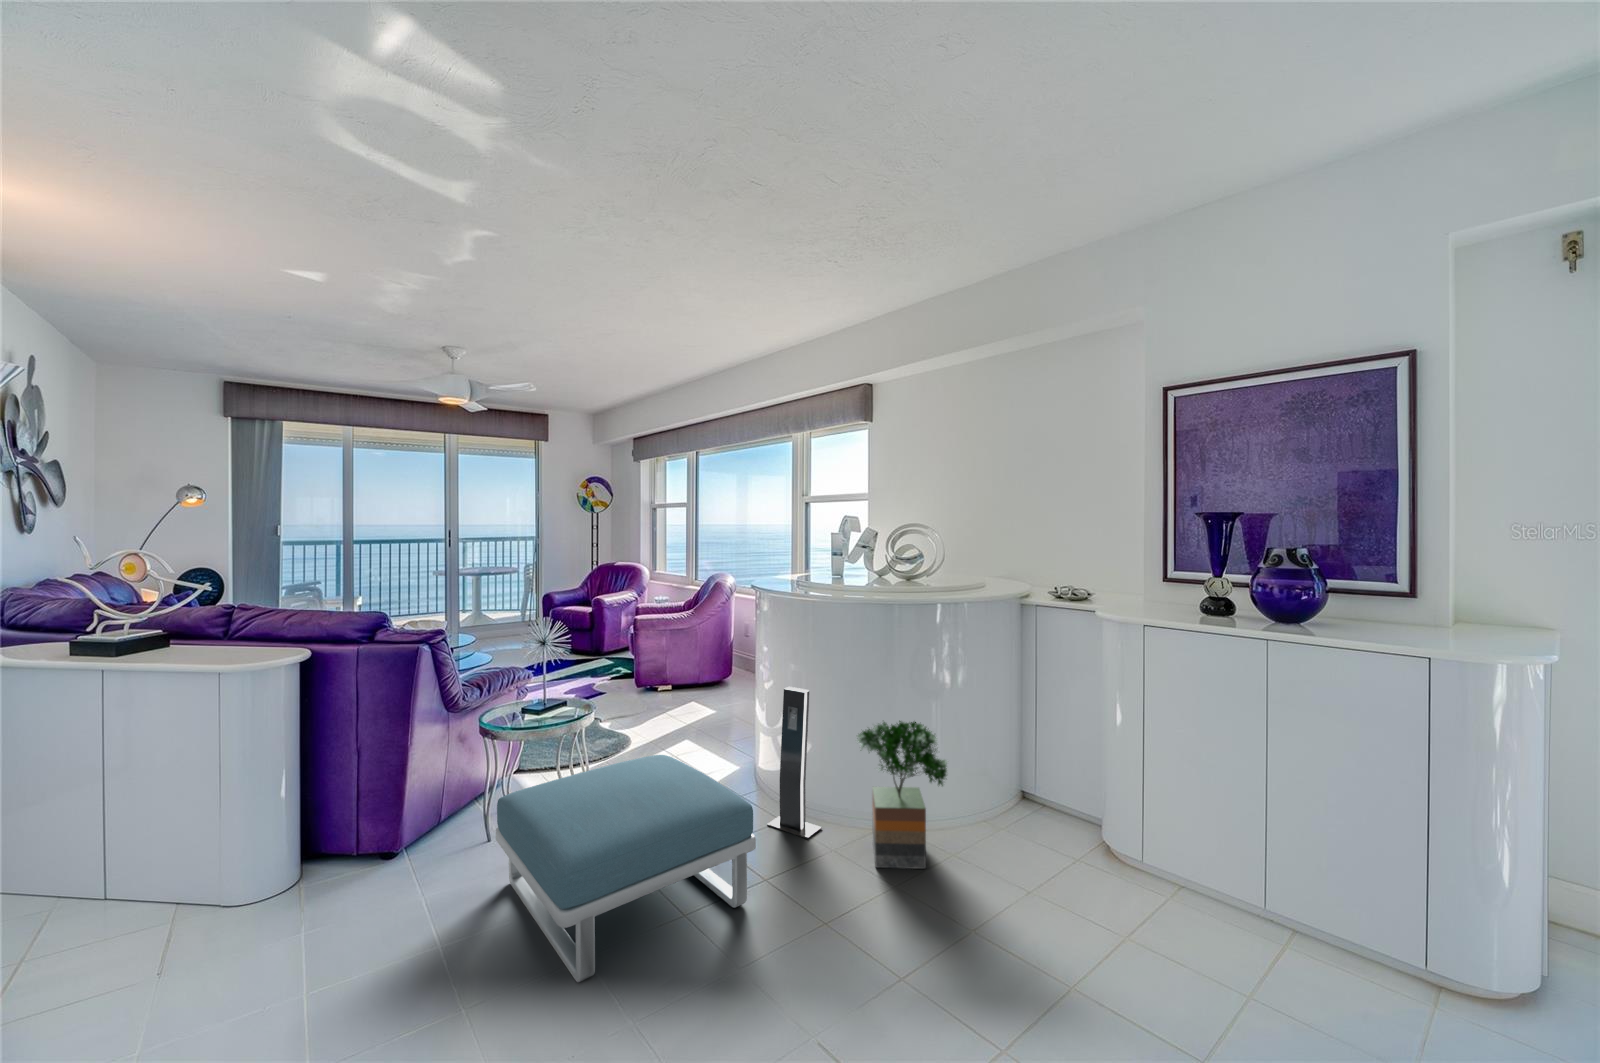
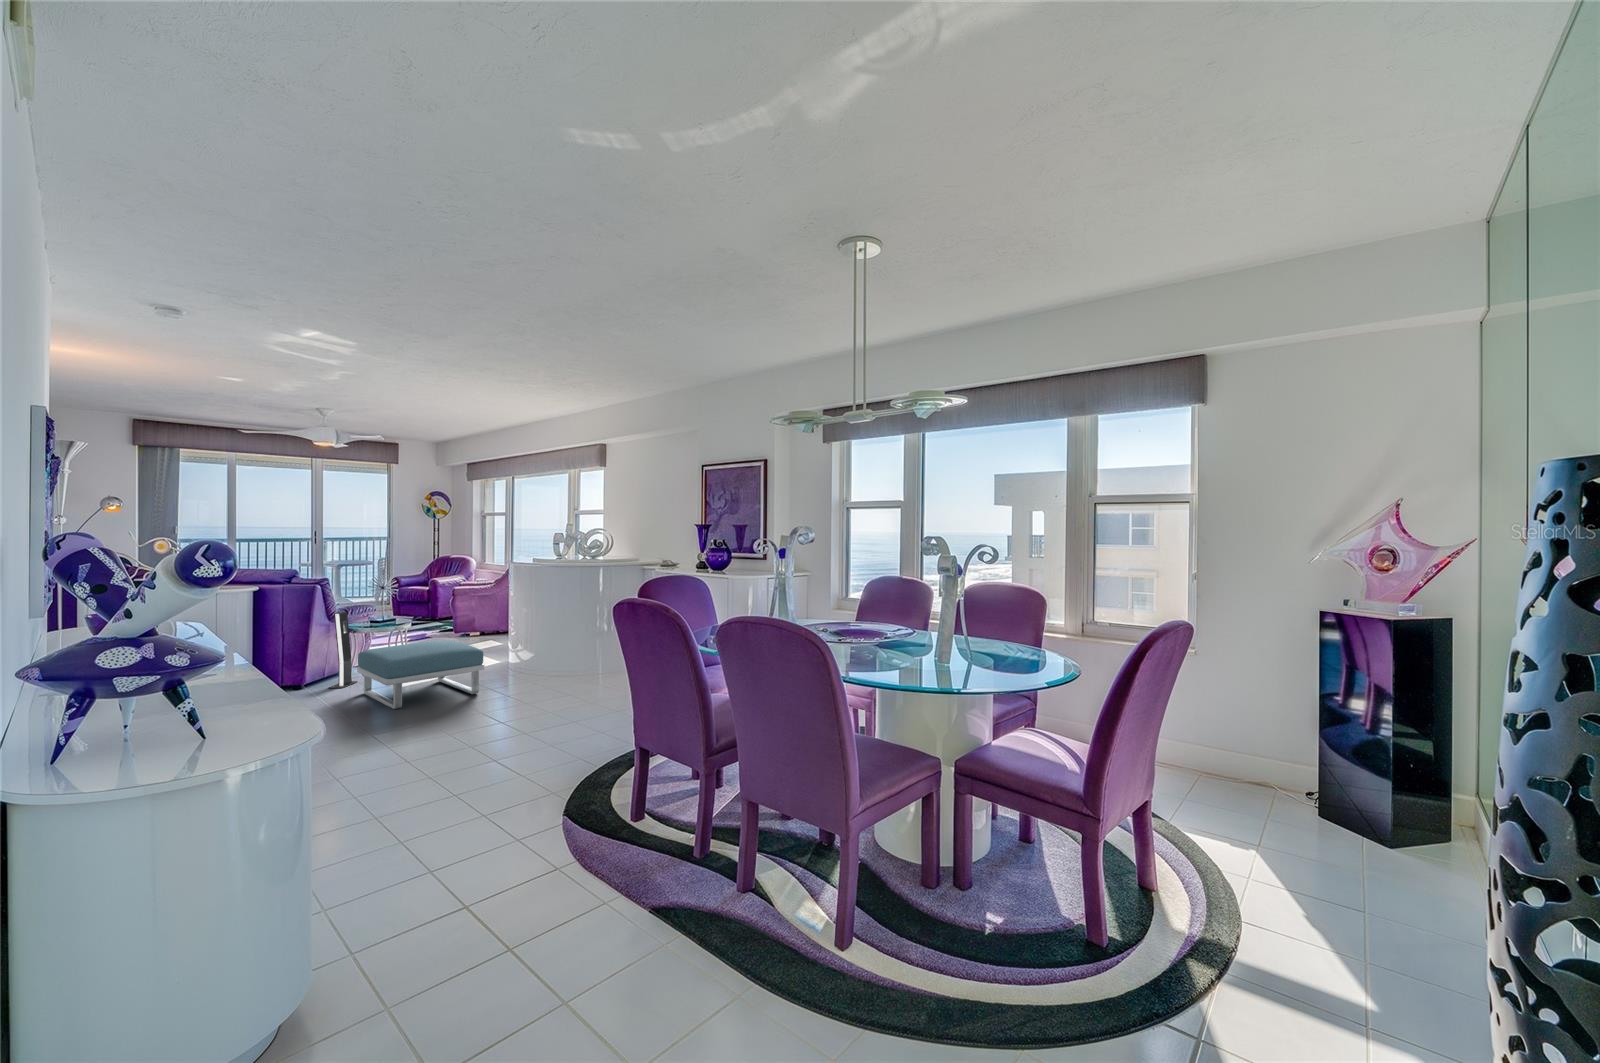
speaker: present [767,687,822,839] -> present [329,612,358,688]
potted tree: present [858,721,947,869] -> none [544,620,587,685]

